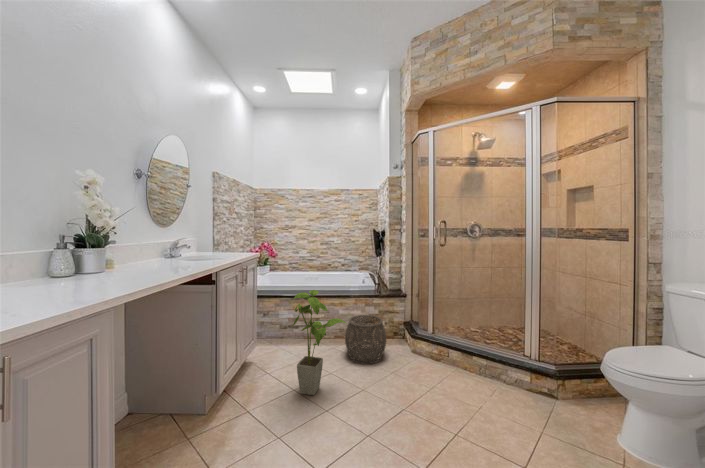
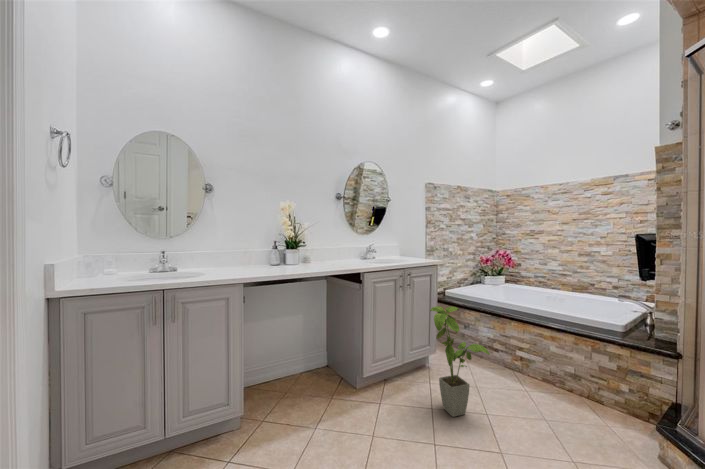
woven basket: present [345,315,386,362] -> none [530,358,602,431]

